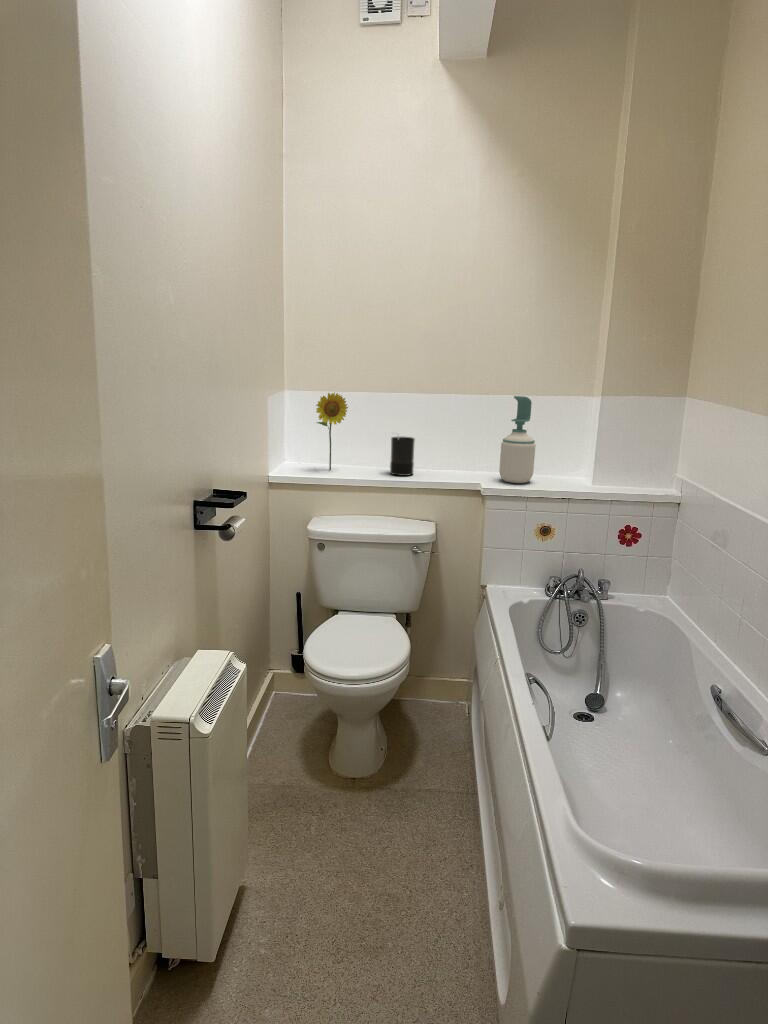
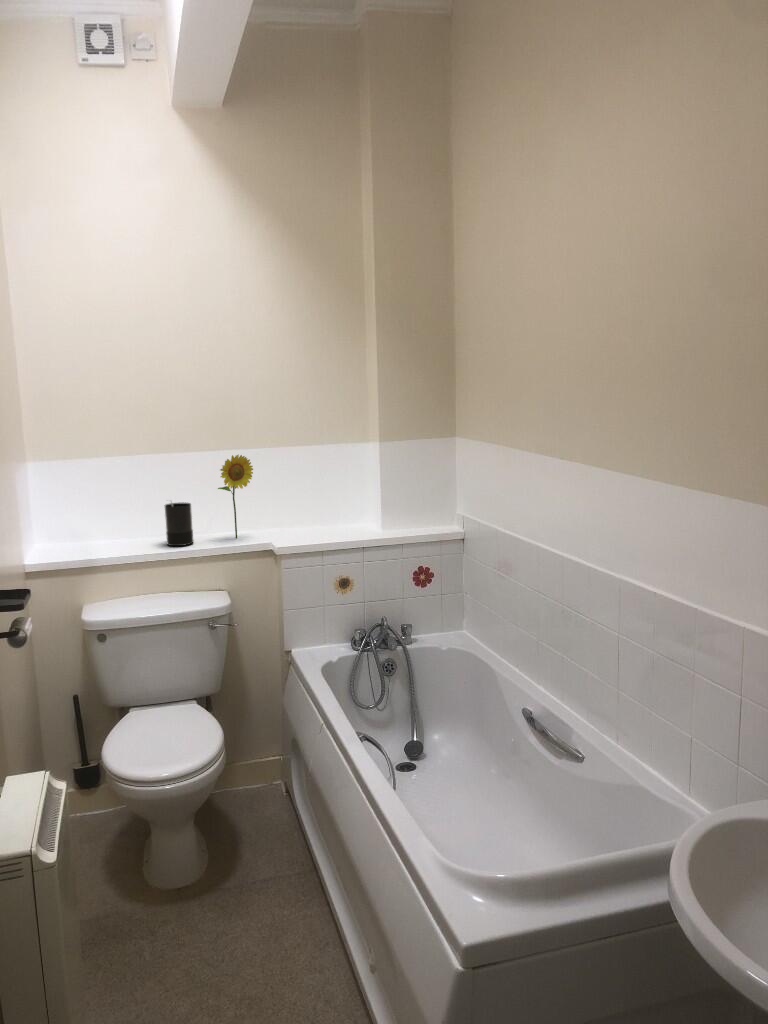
flower: present [316,393,348,470] -> present [218,455,253,538]
soap bottle: present [499,396,536,483] -> none [286,449,322,539]

